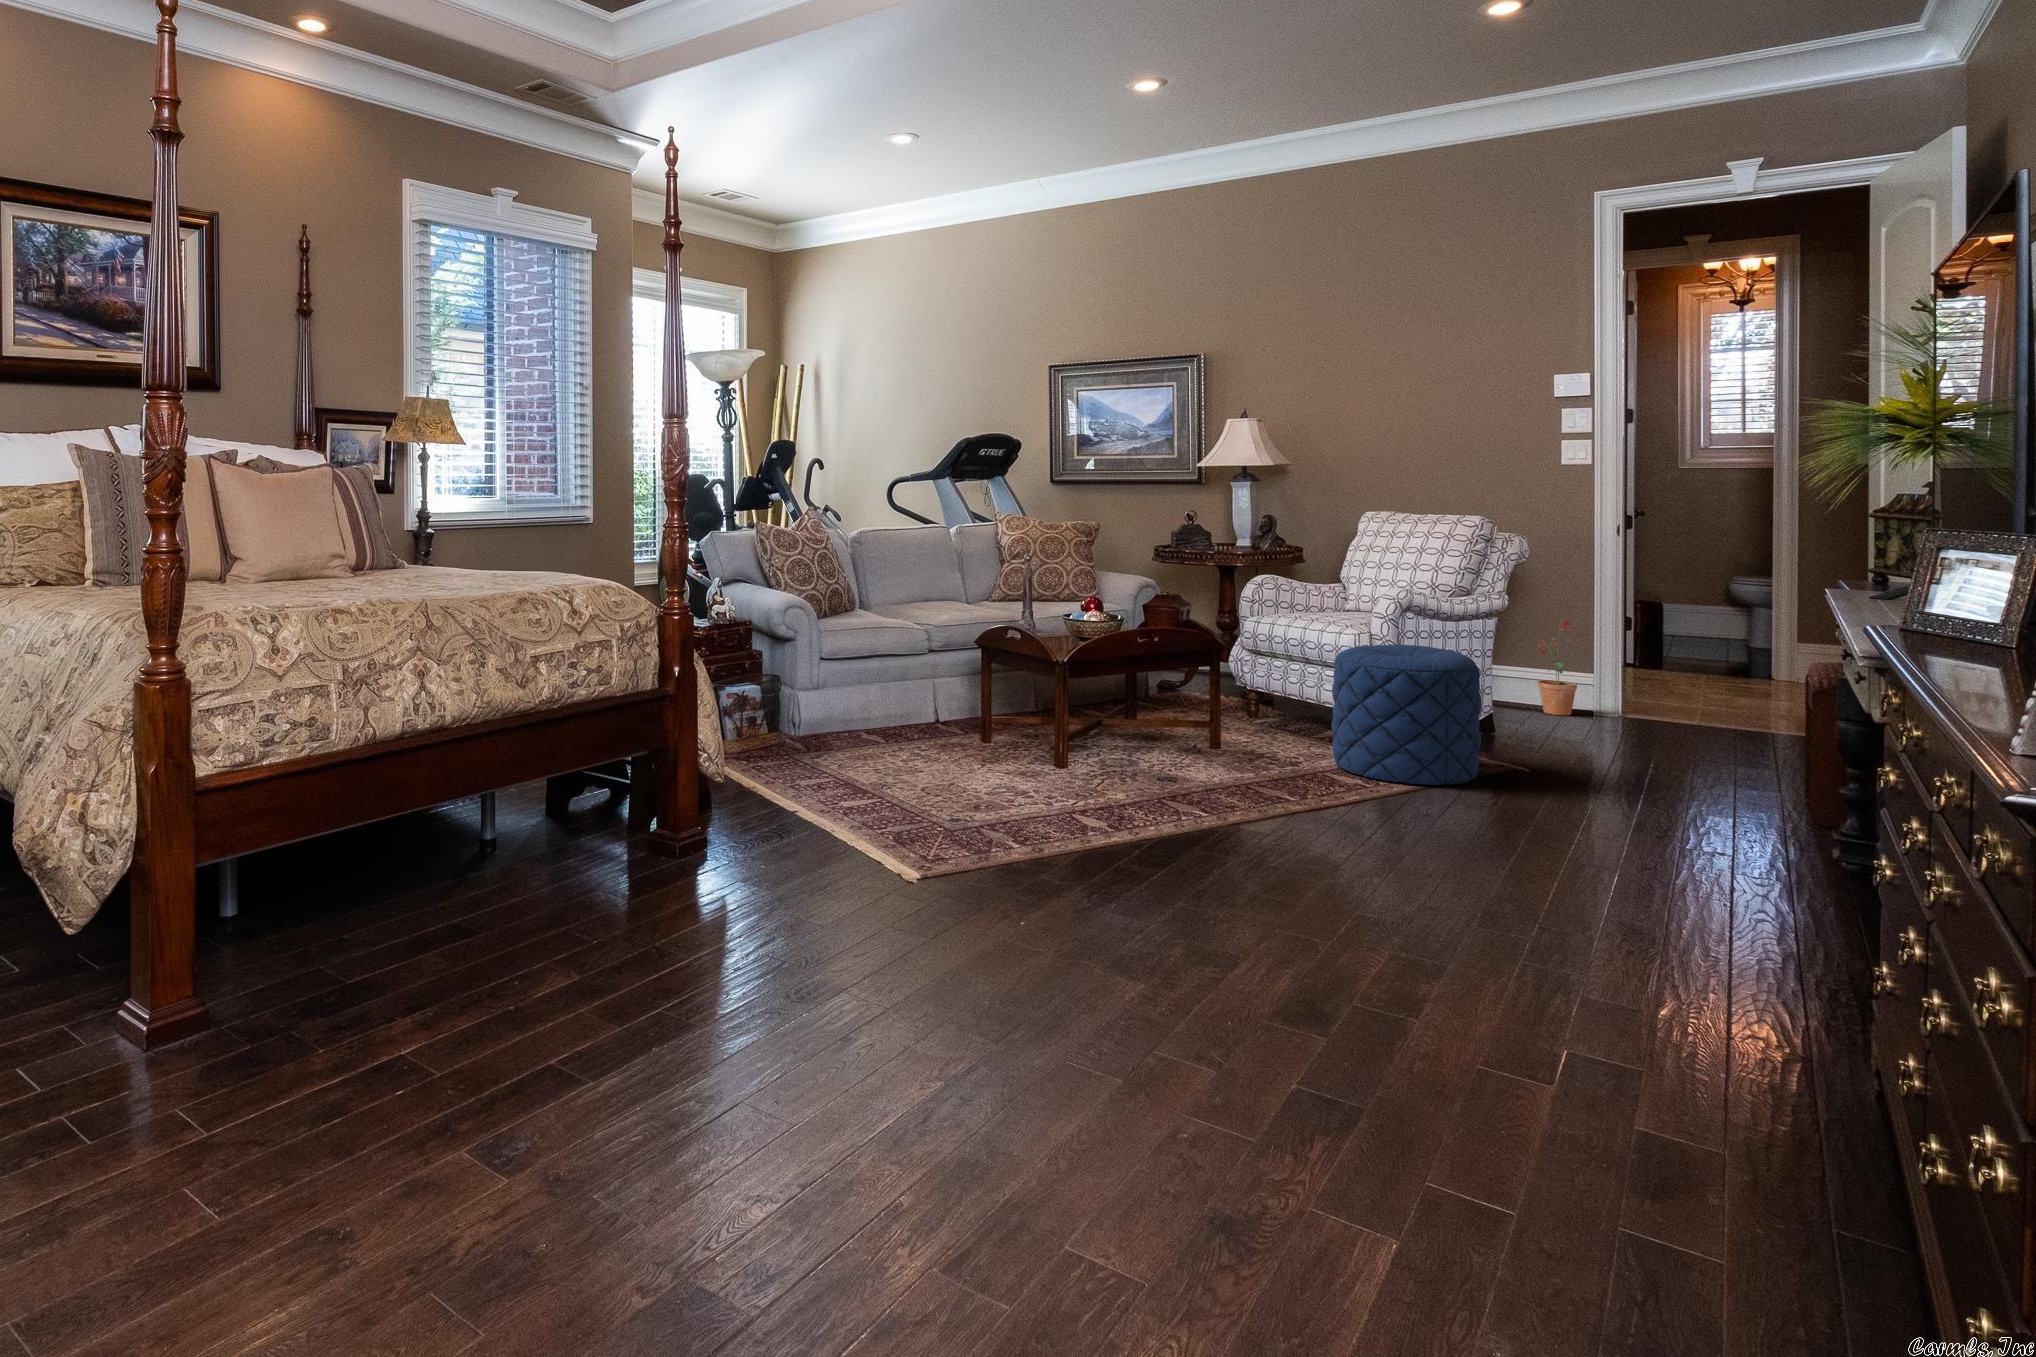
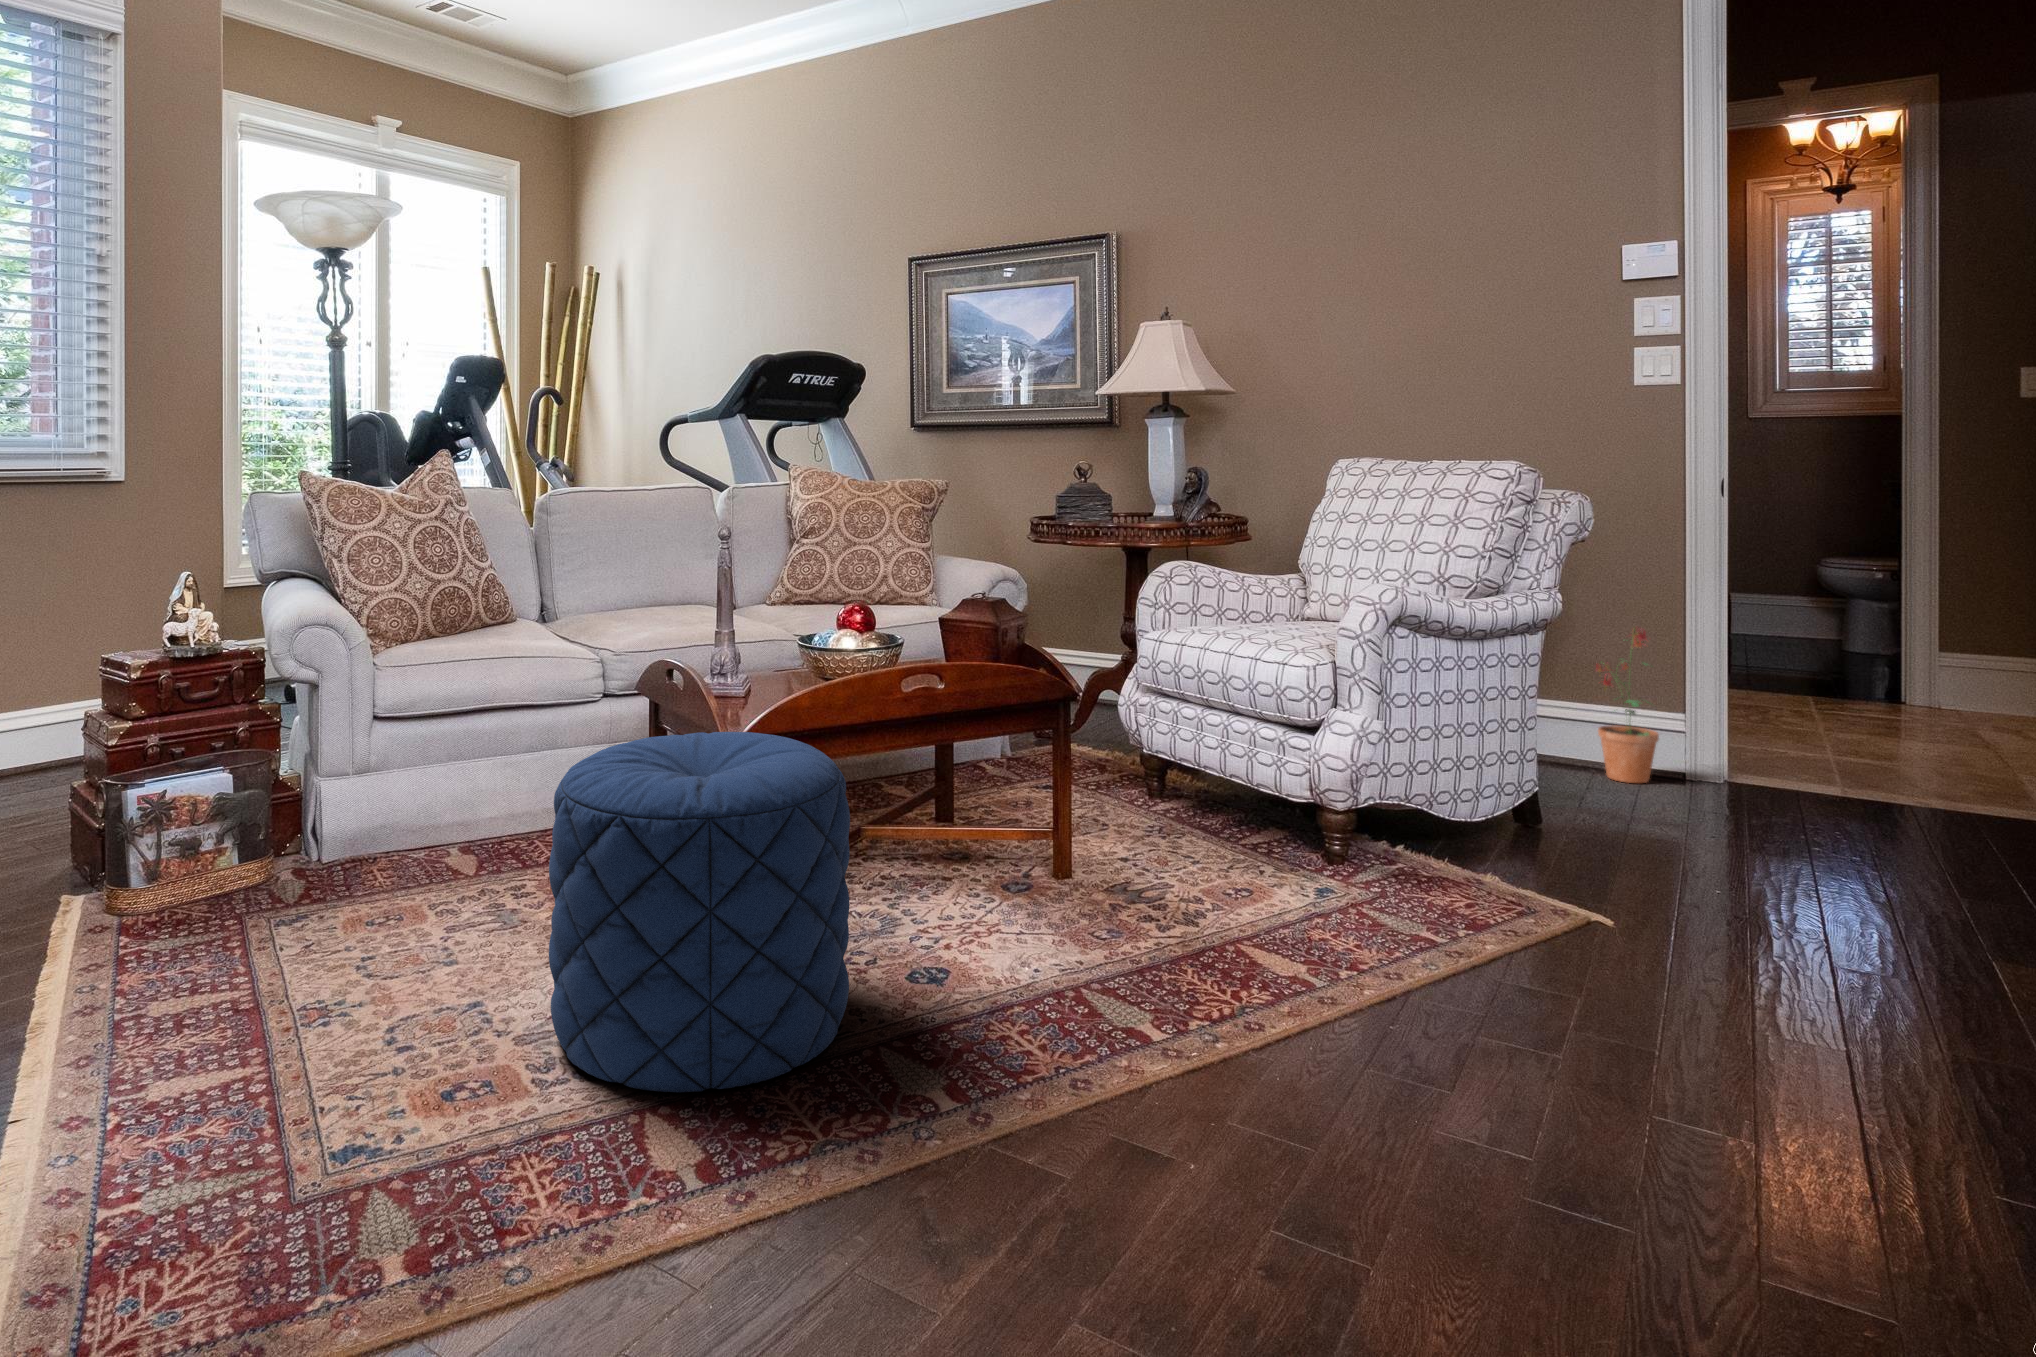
pouf: present [1332,645,1482,785] -> present [549,732,850,1092]

